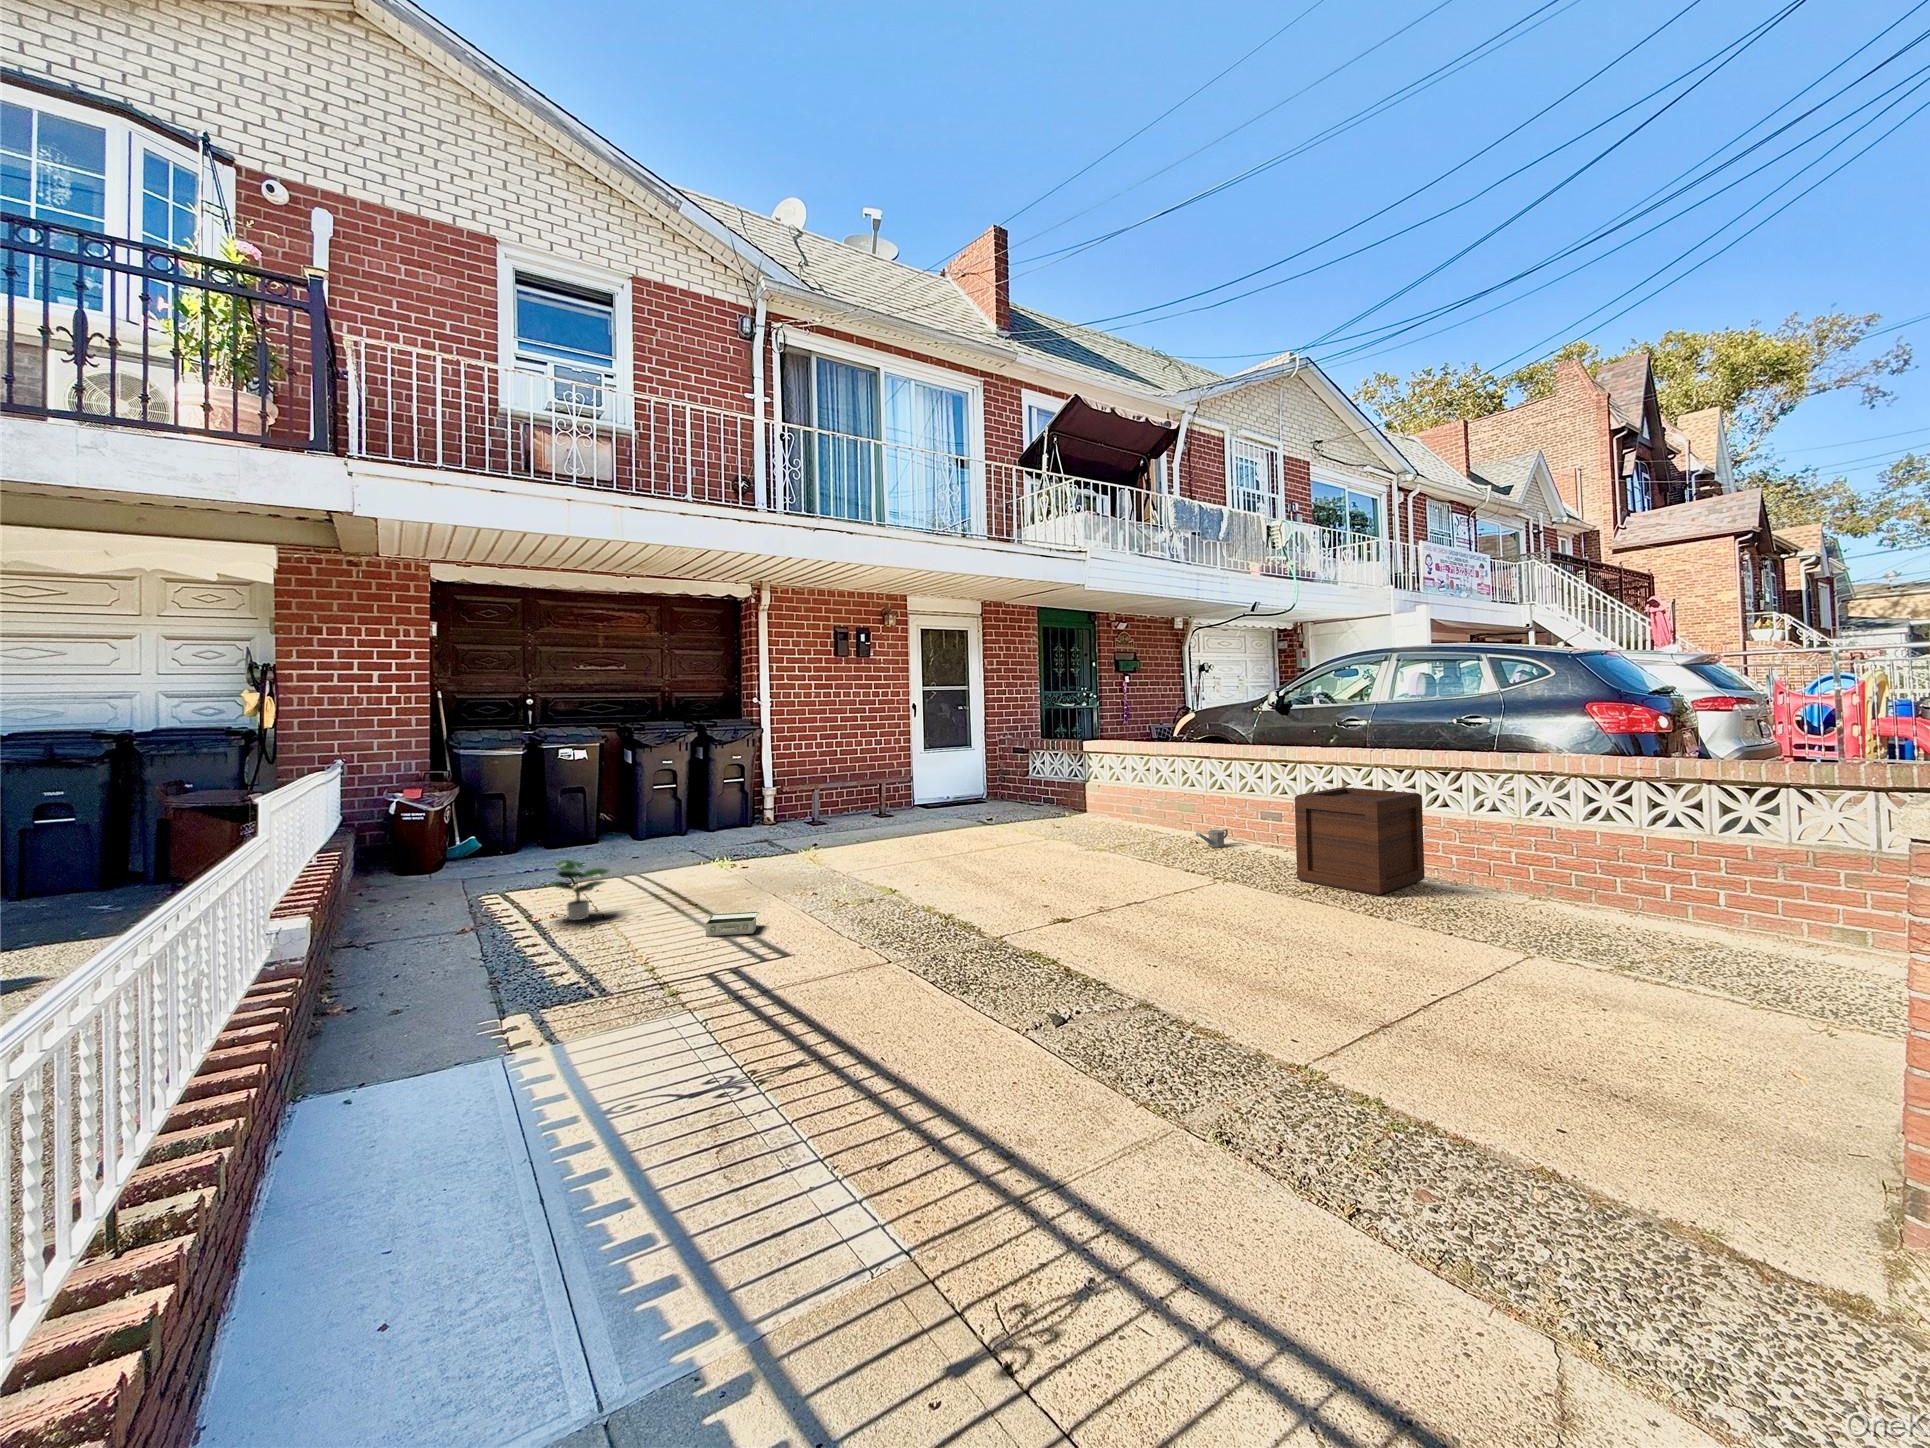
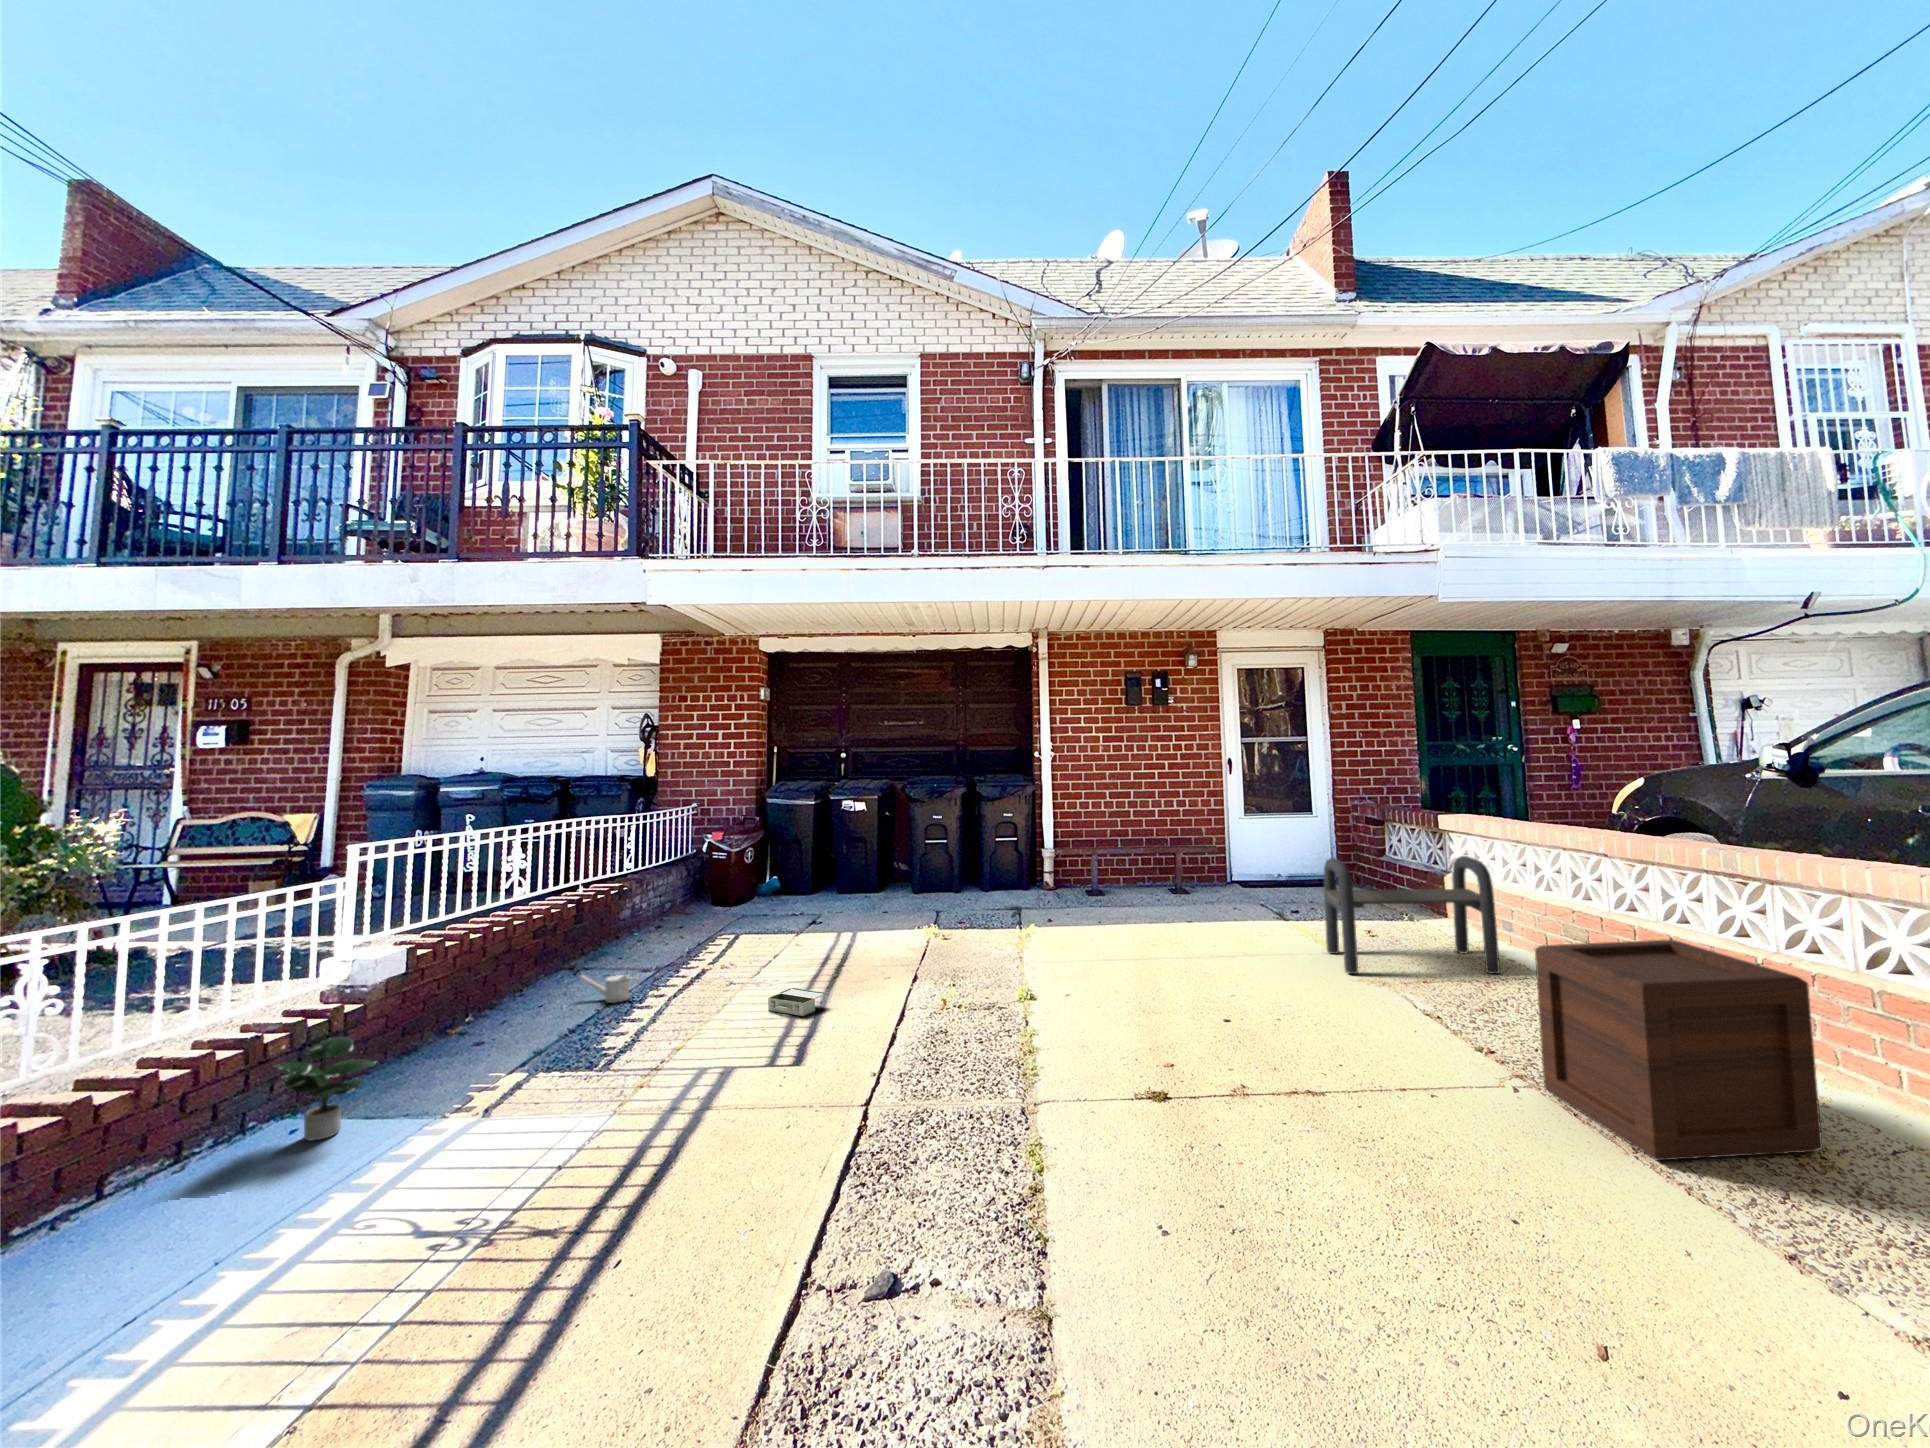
bench: none [1076,762,1191,847] -> present [1324,856,1500,974]
watering can: present [1196,829,1228,848] -> present [581,975,640,1003]
potted plant: present [550,860,609,920] -> present [275,1037,376,1141]

